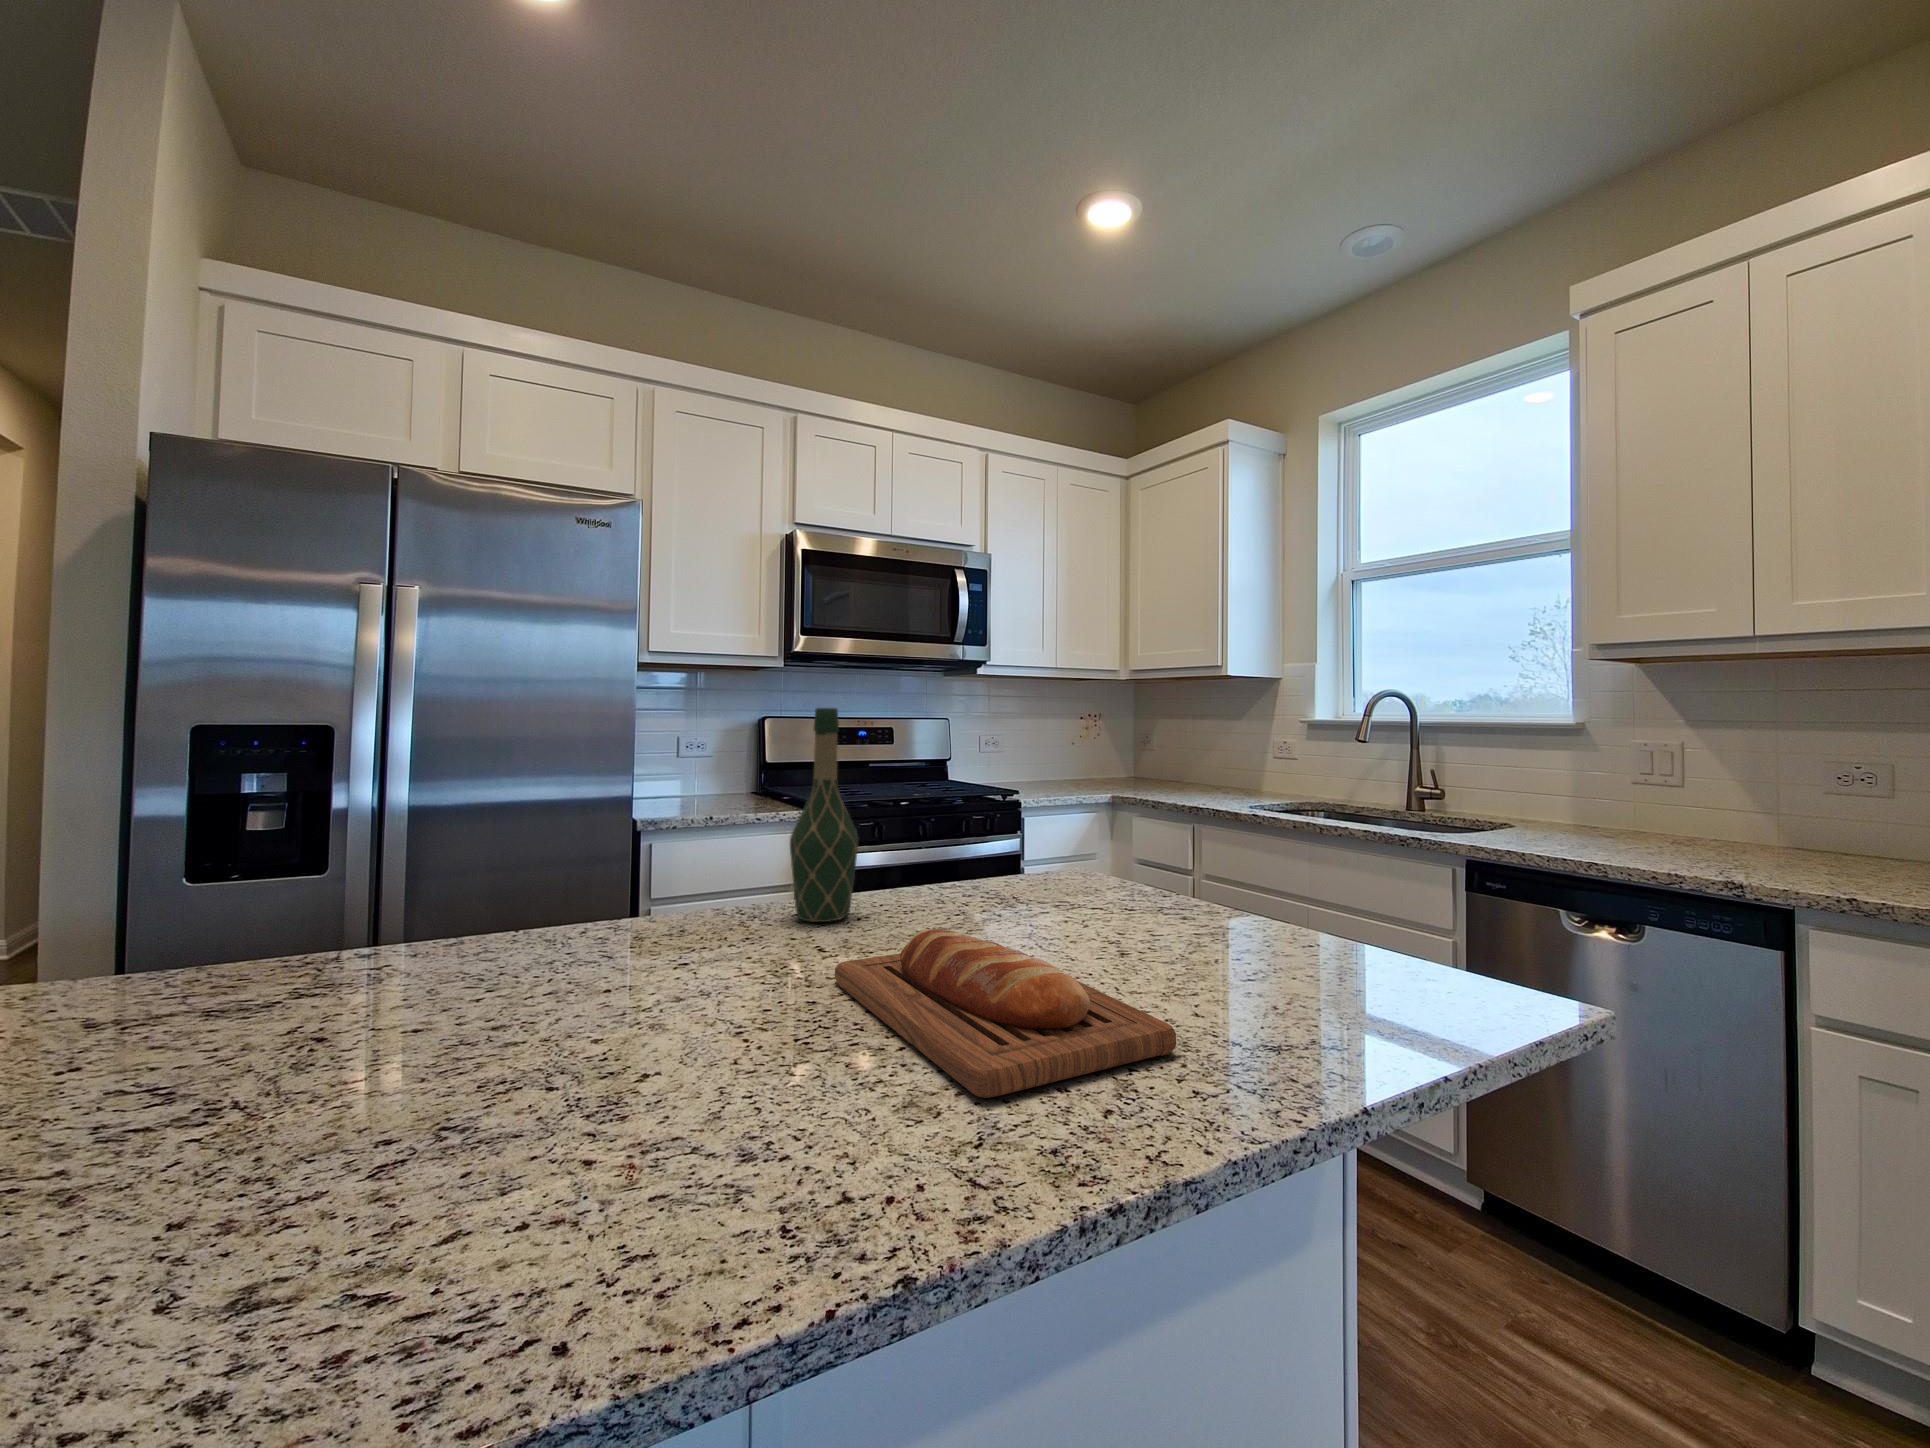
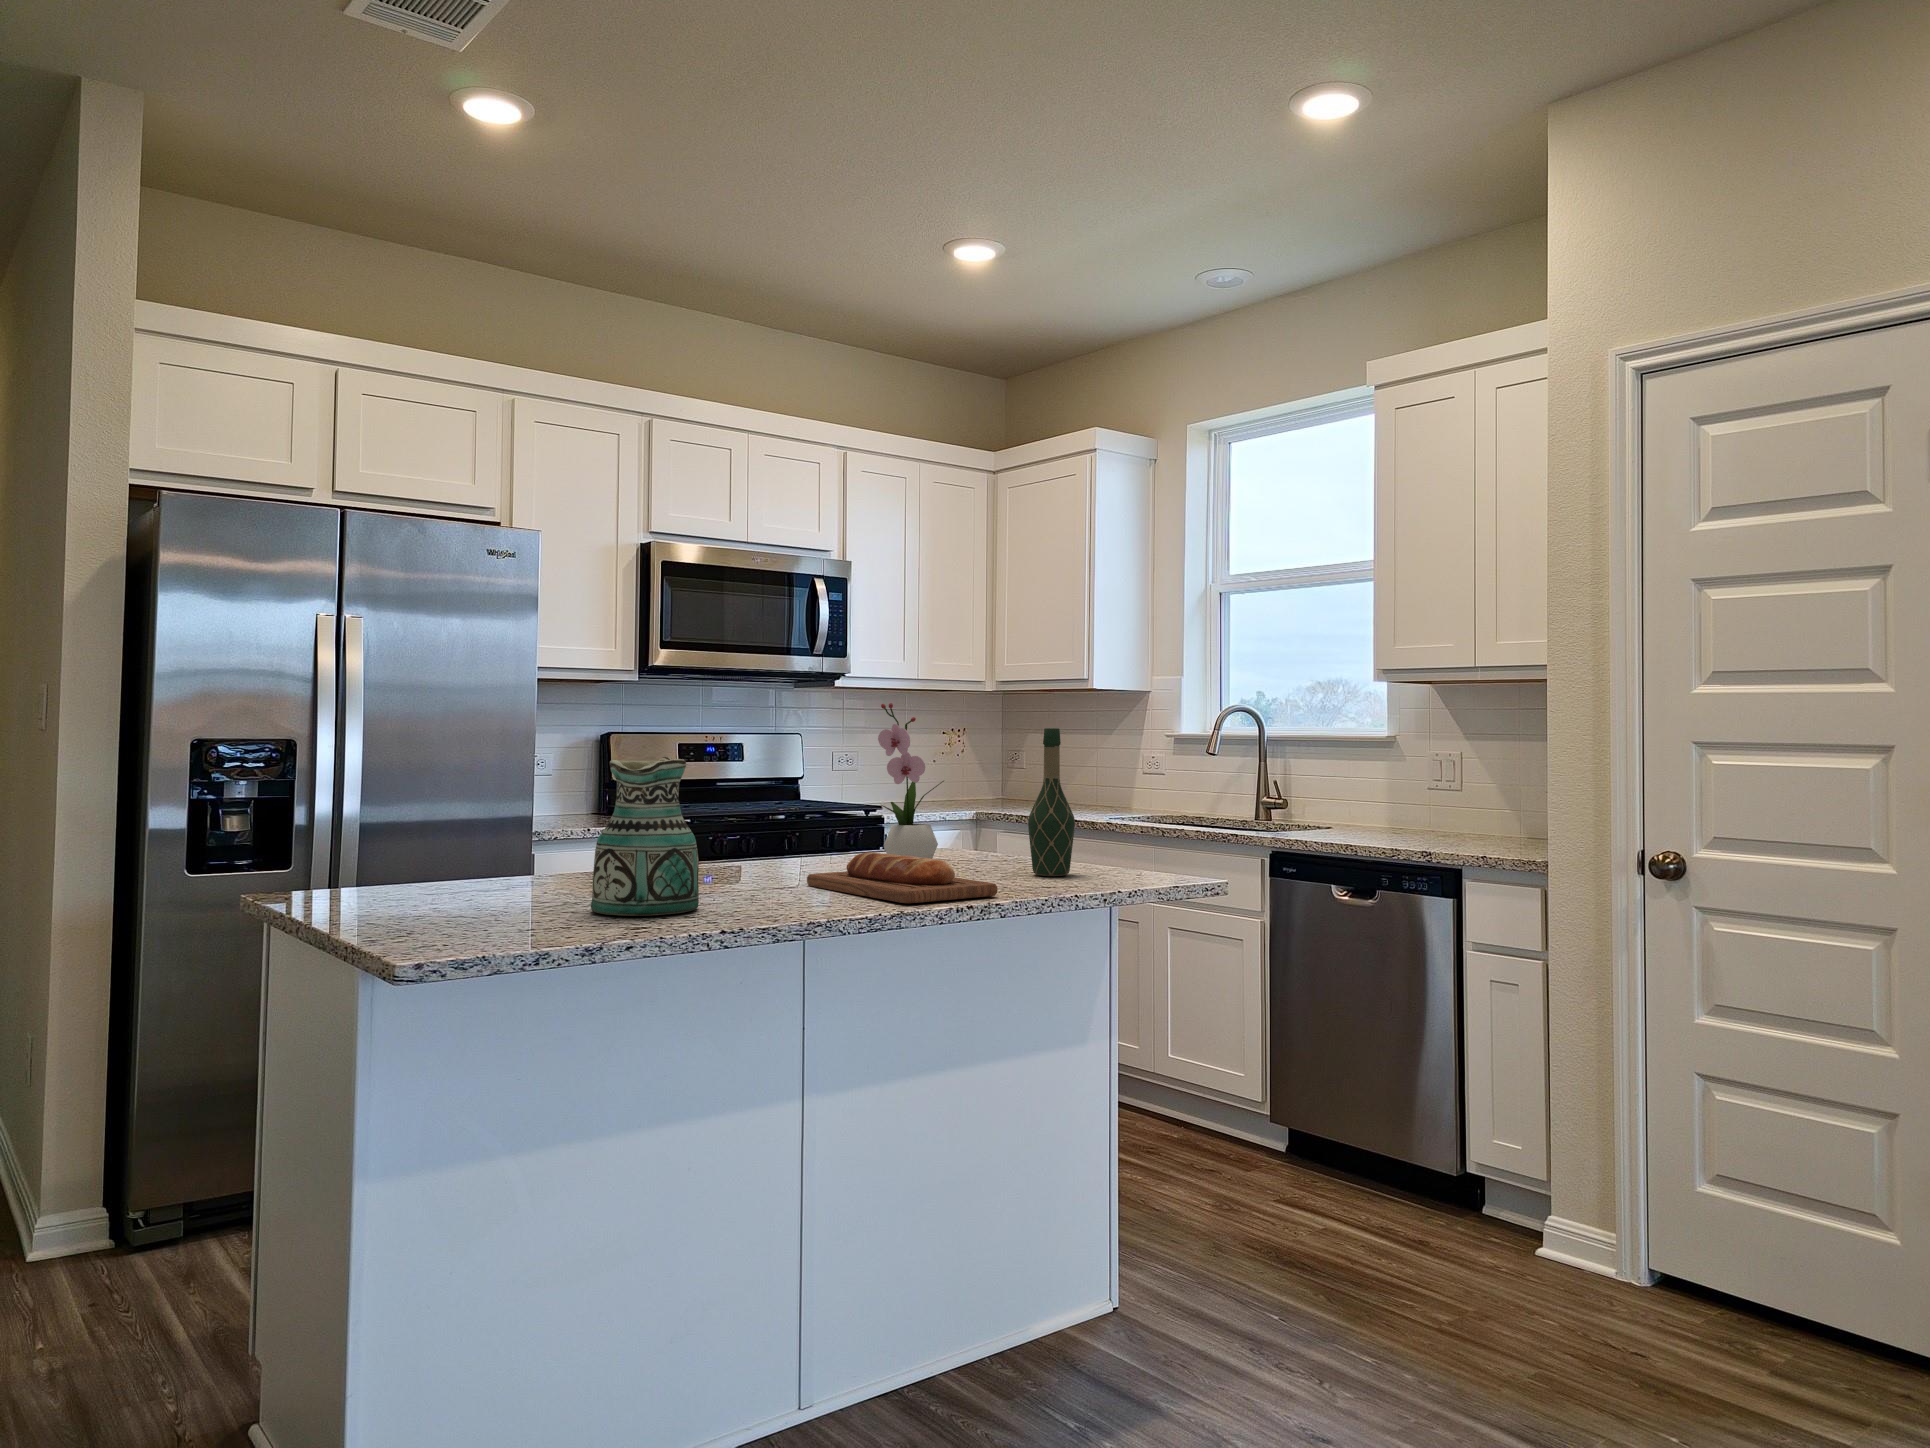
flower arrangement: none [977,676,1076,919] -> present [878,703,944,859]
wine bottle: present [790,708,858,922] -> present [1028,728,1075,876]
ceramic pitcher: none [238,767,550,1174] -> present [591,757,699,916]

